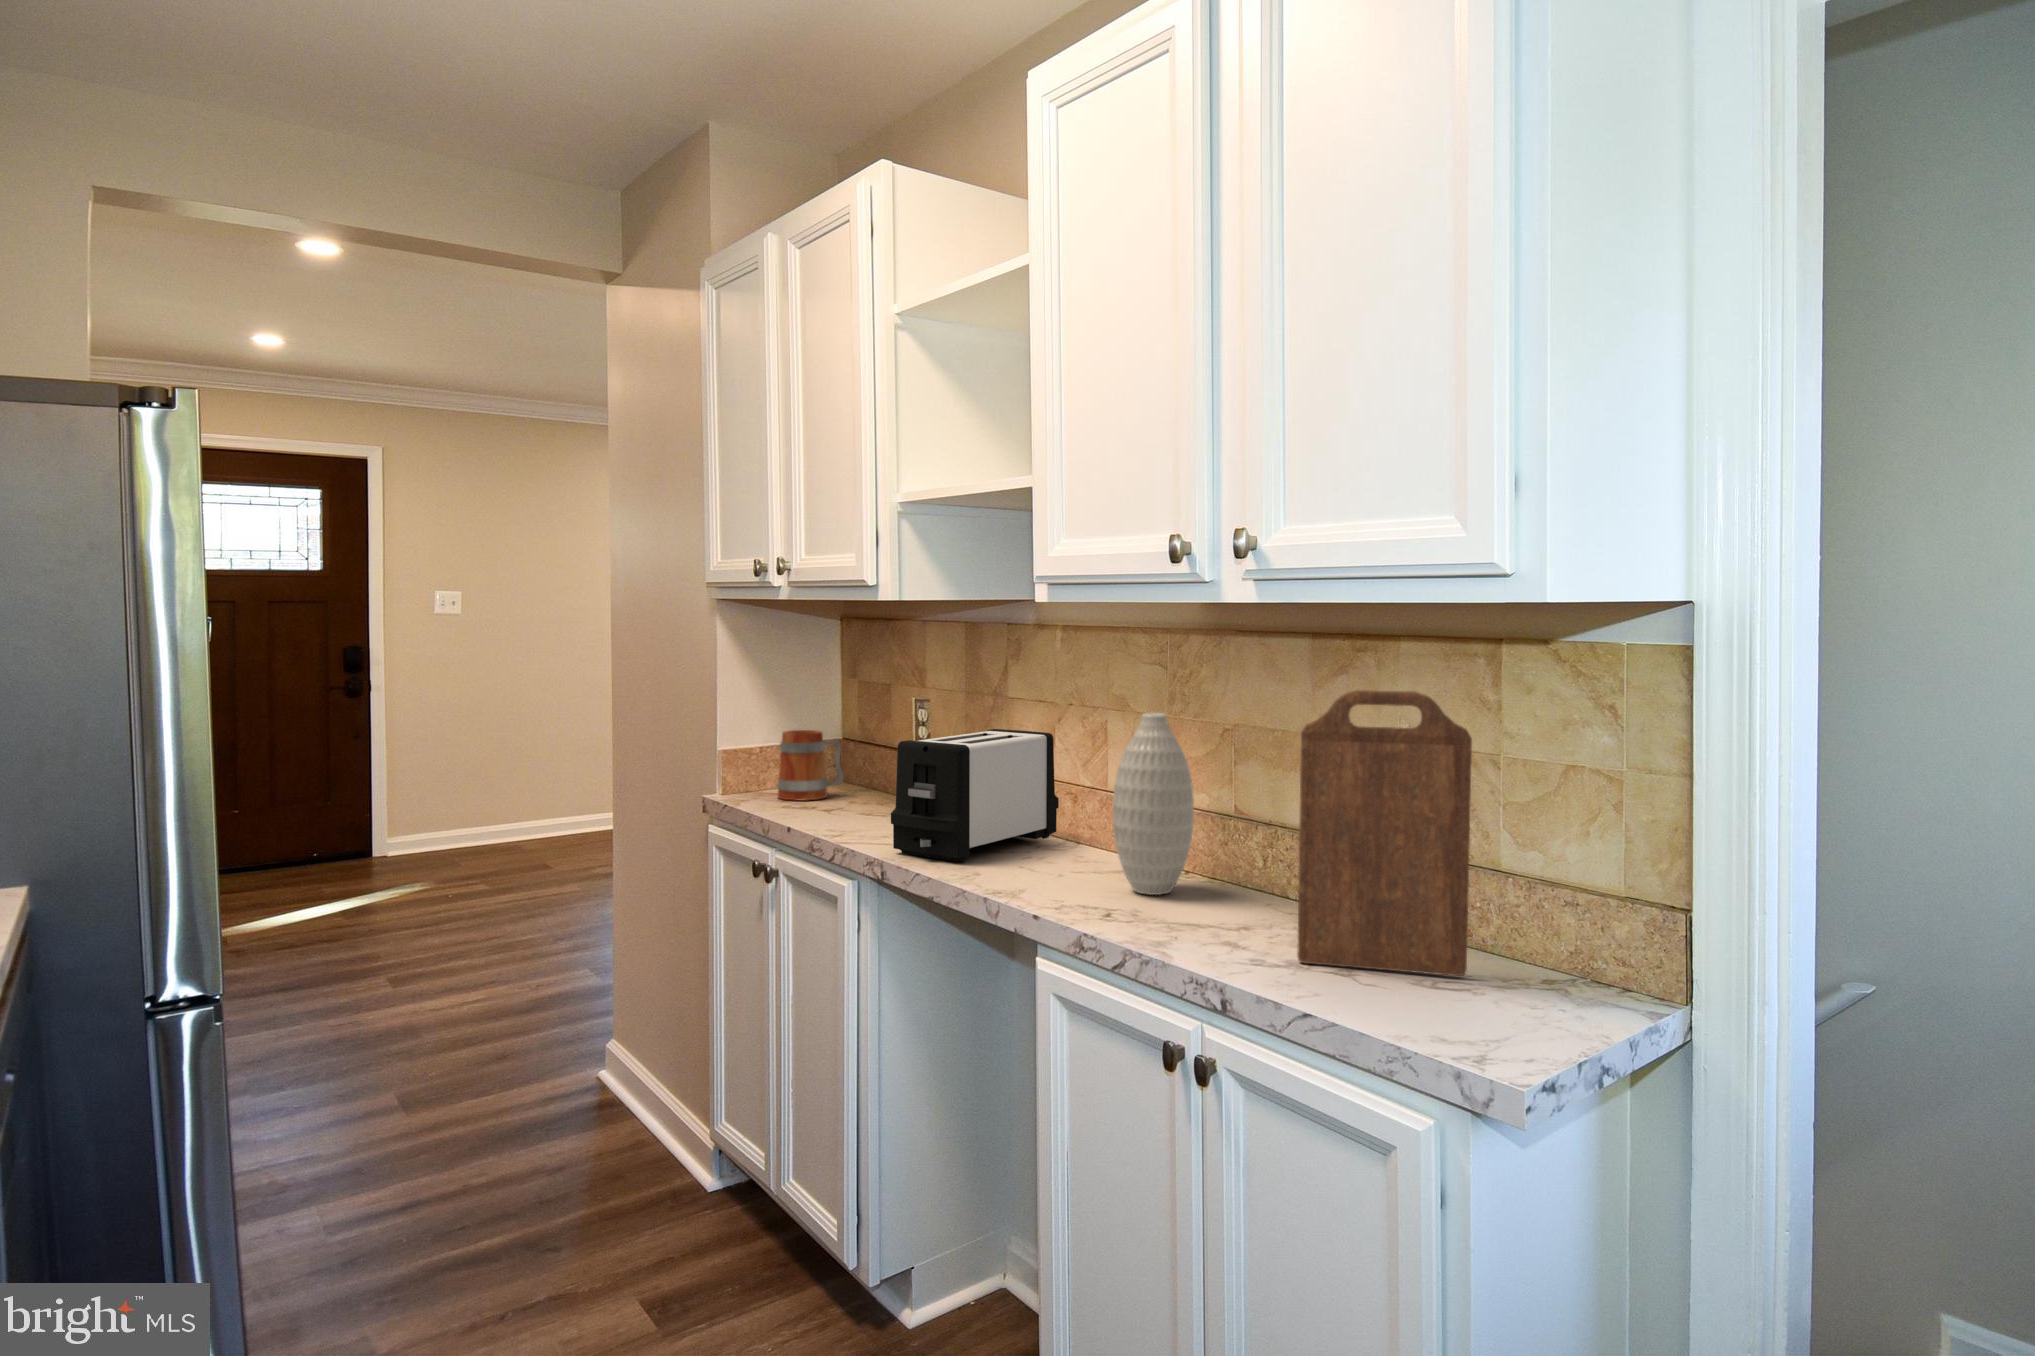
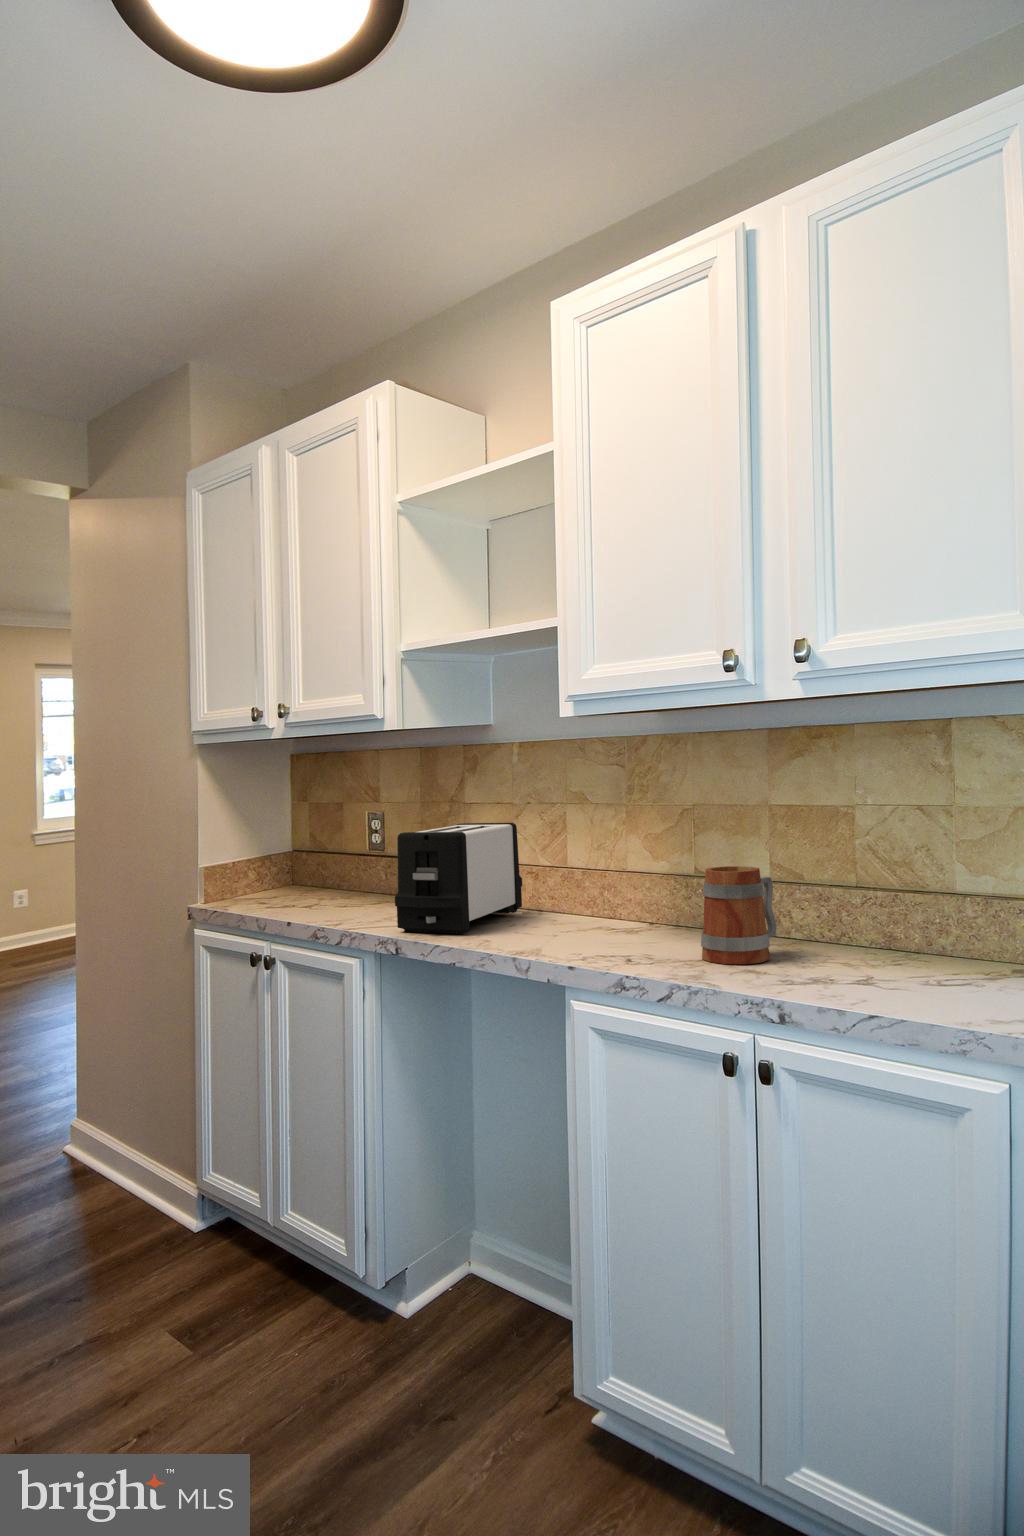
cutting board: present [1297,690,1472,976] -> none [811,746,957,979]
vase: present [1113,713,1194,895] -> none [608,790,676,944]
mug: present [777,730,844,801] -> present [701,866,777,964]

